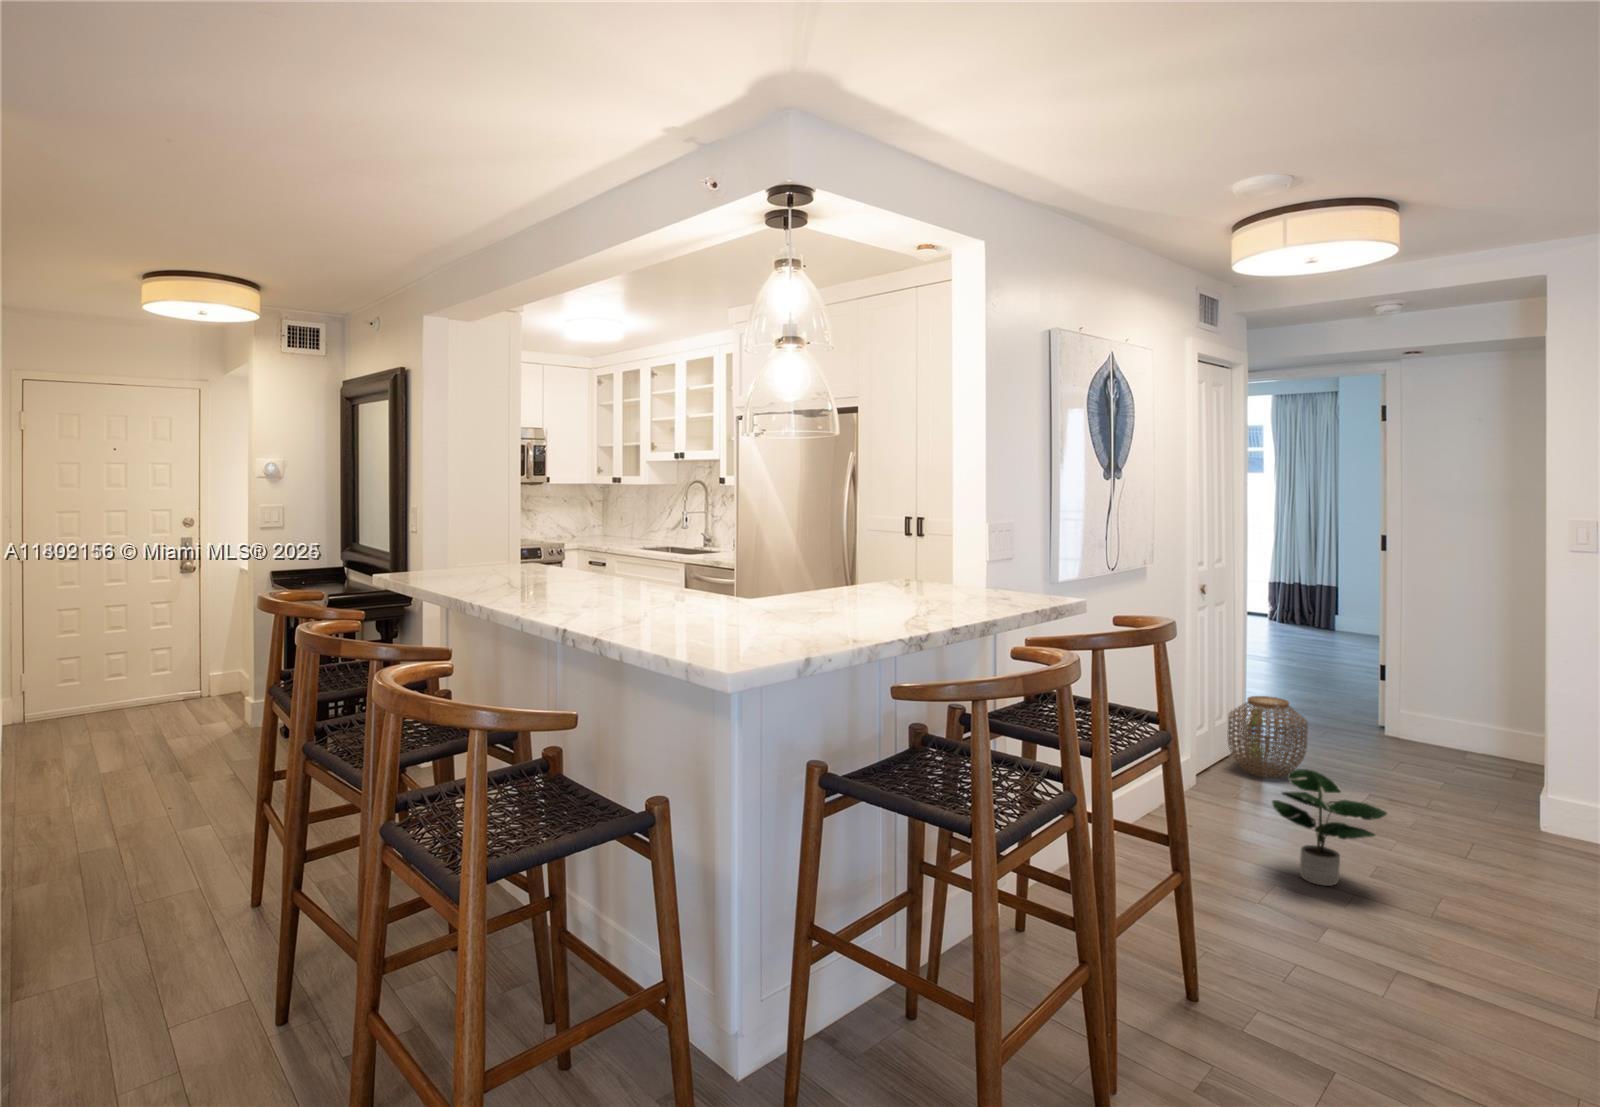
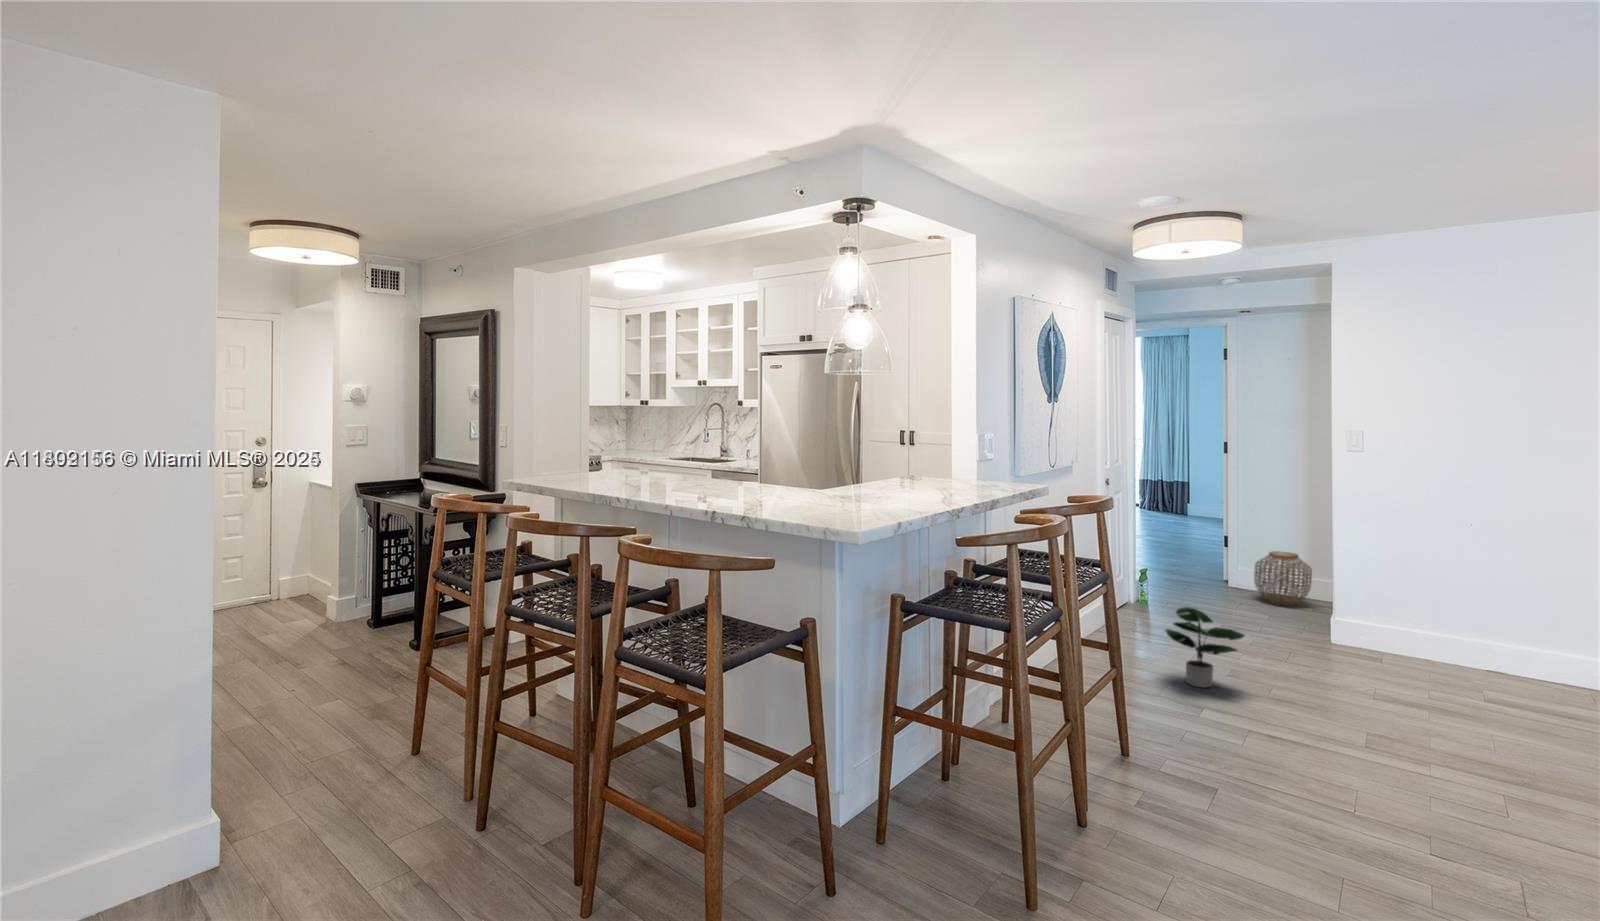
woven basket: present [1228,696,1308,778] -> present [1254,551,1312,606]

